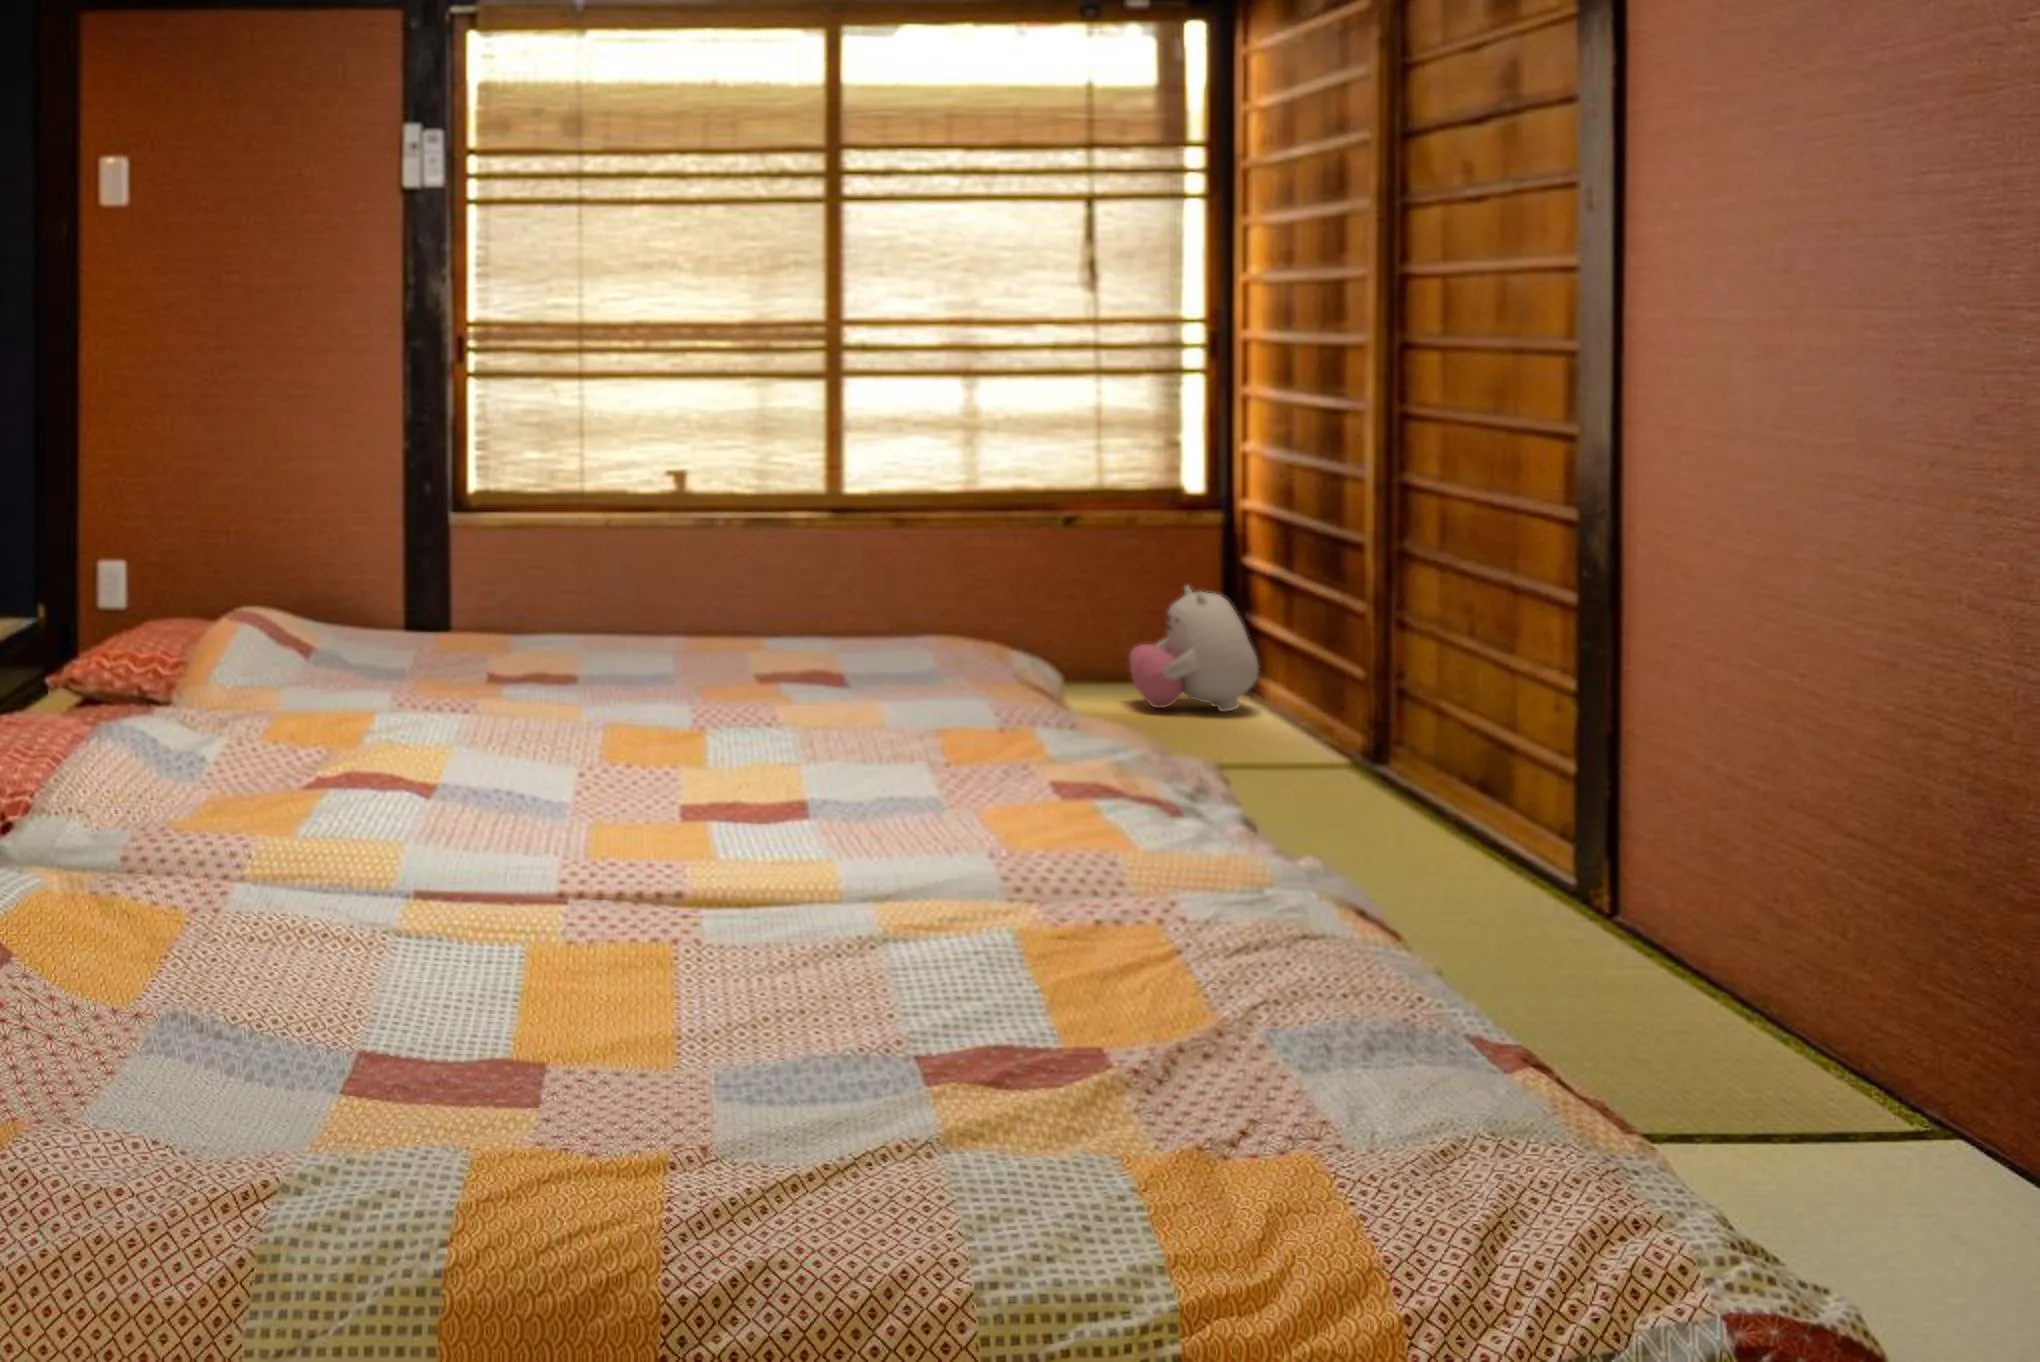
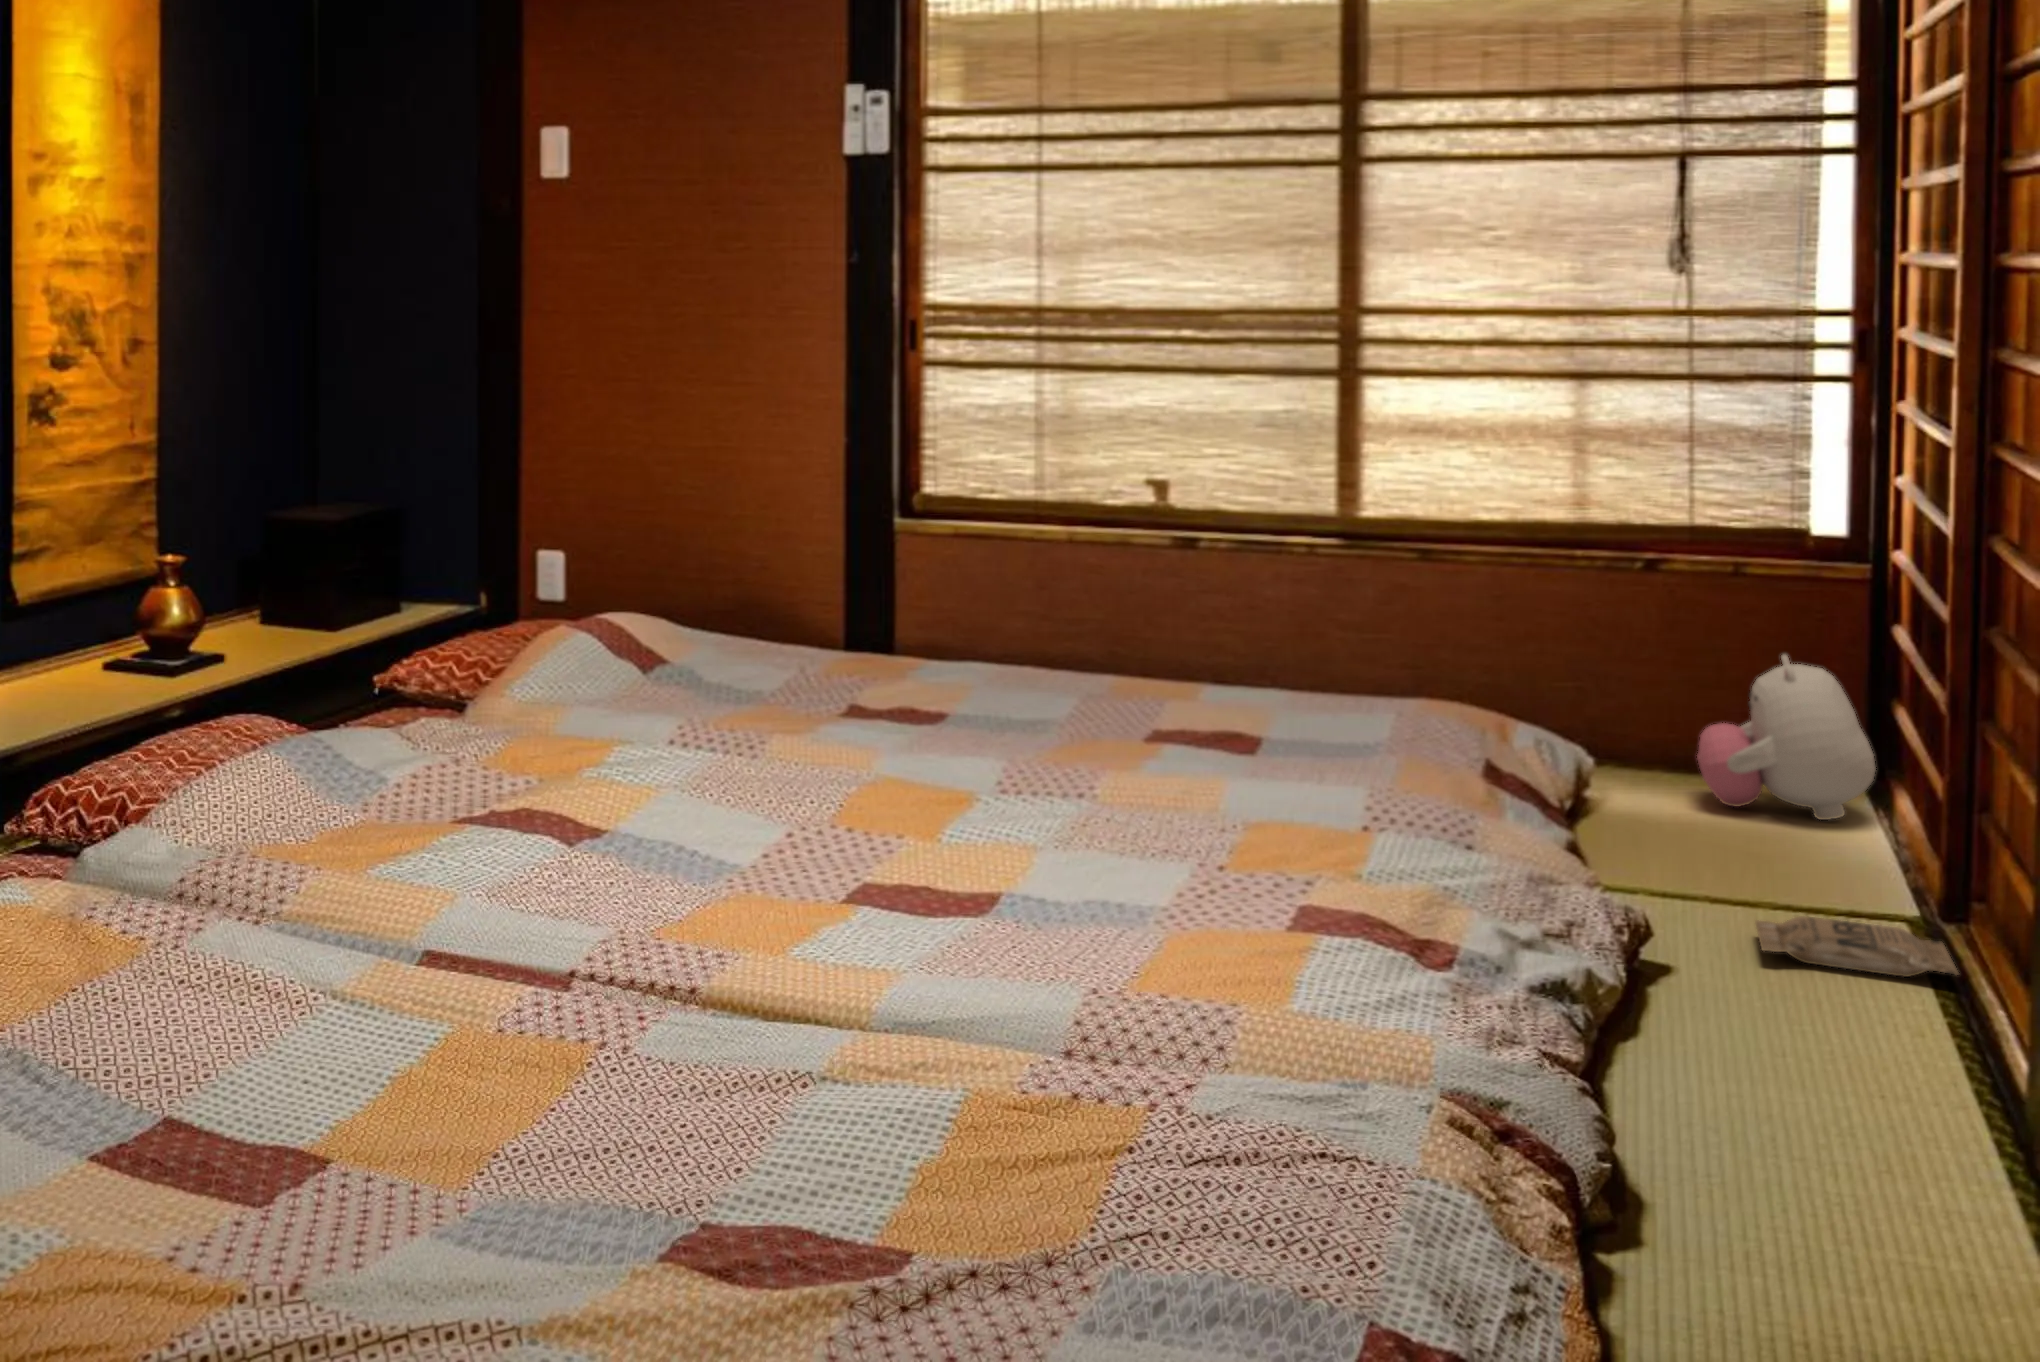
bag: none [1271,768,1432,804] -> present [1756,916,1958,977]

